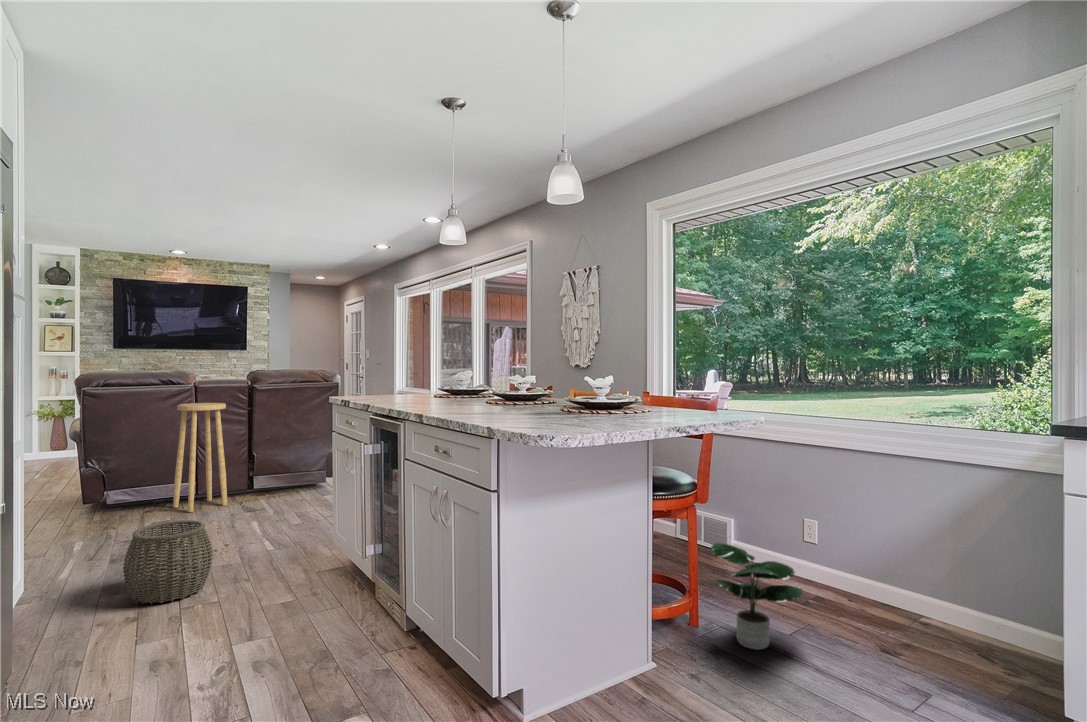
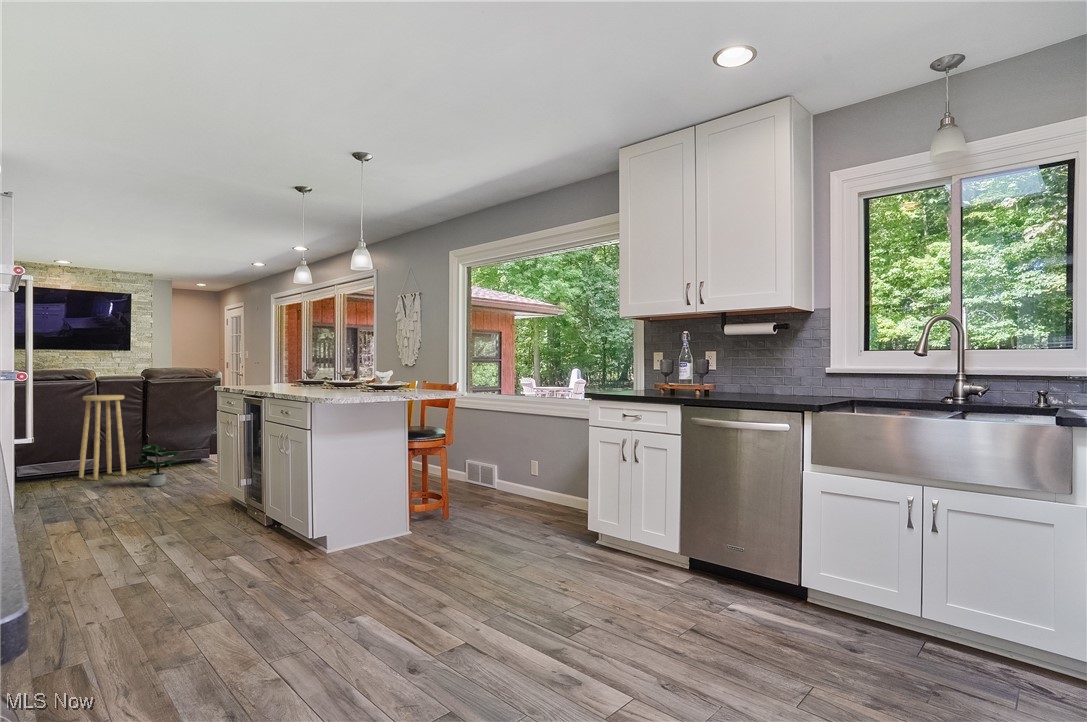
woven basket: present [123,520,214,604] -> none [65,472,130,524]
potted plant: present [711,543,803,650] -> present [136,444,182,487]

